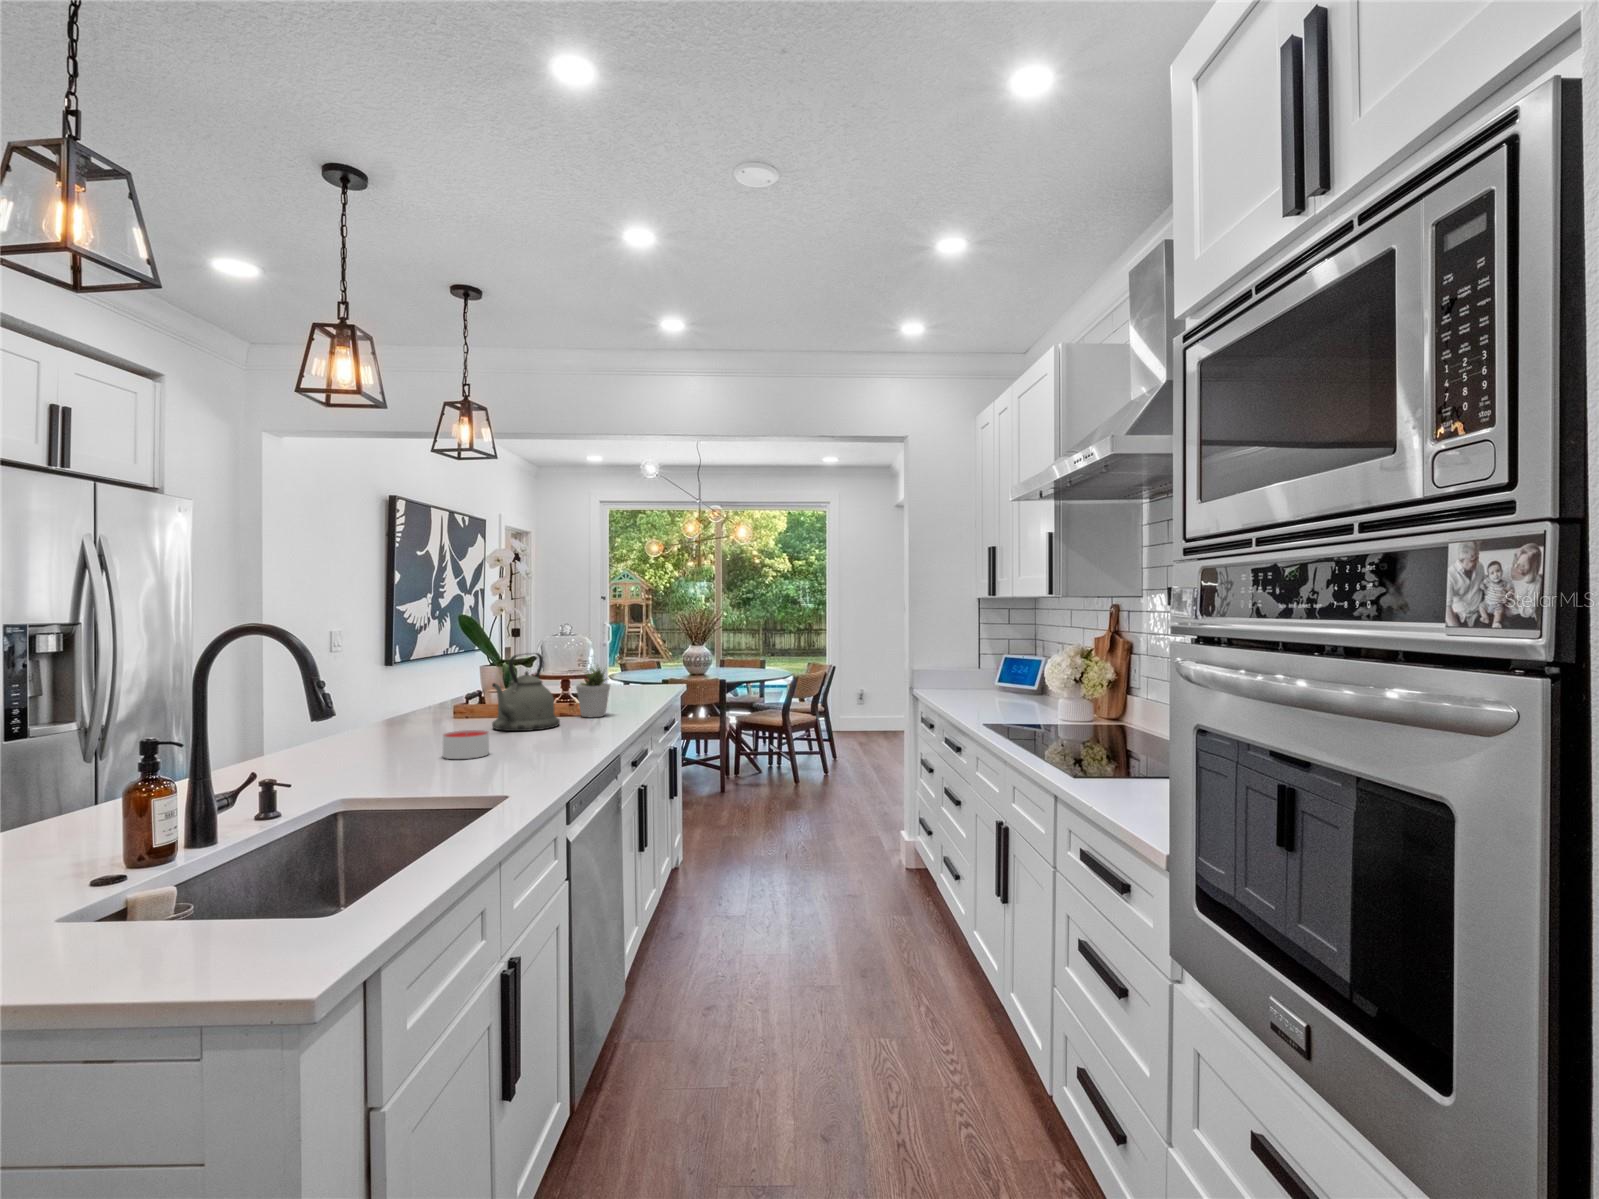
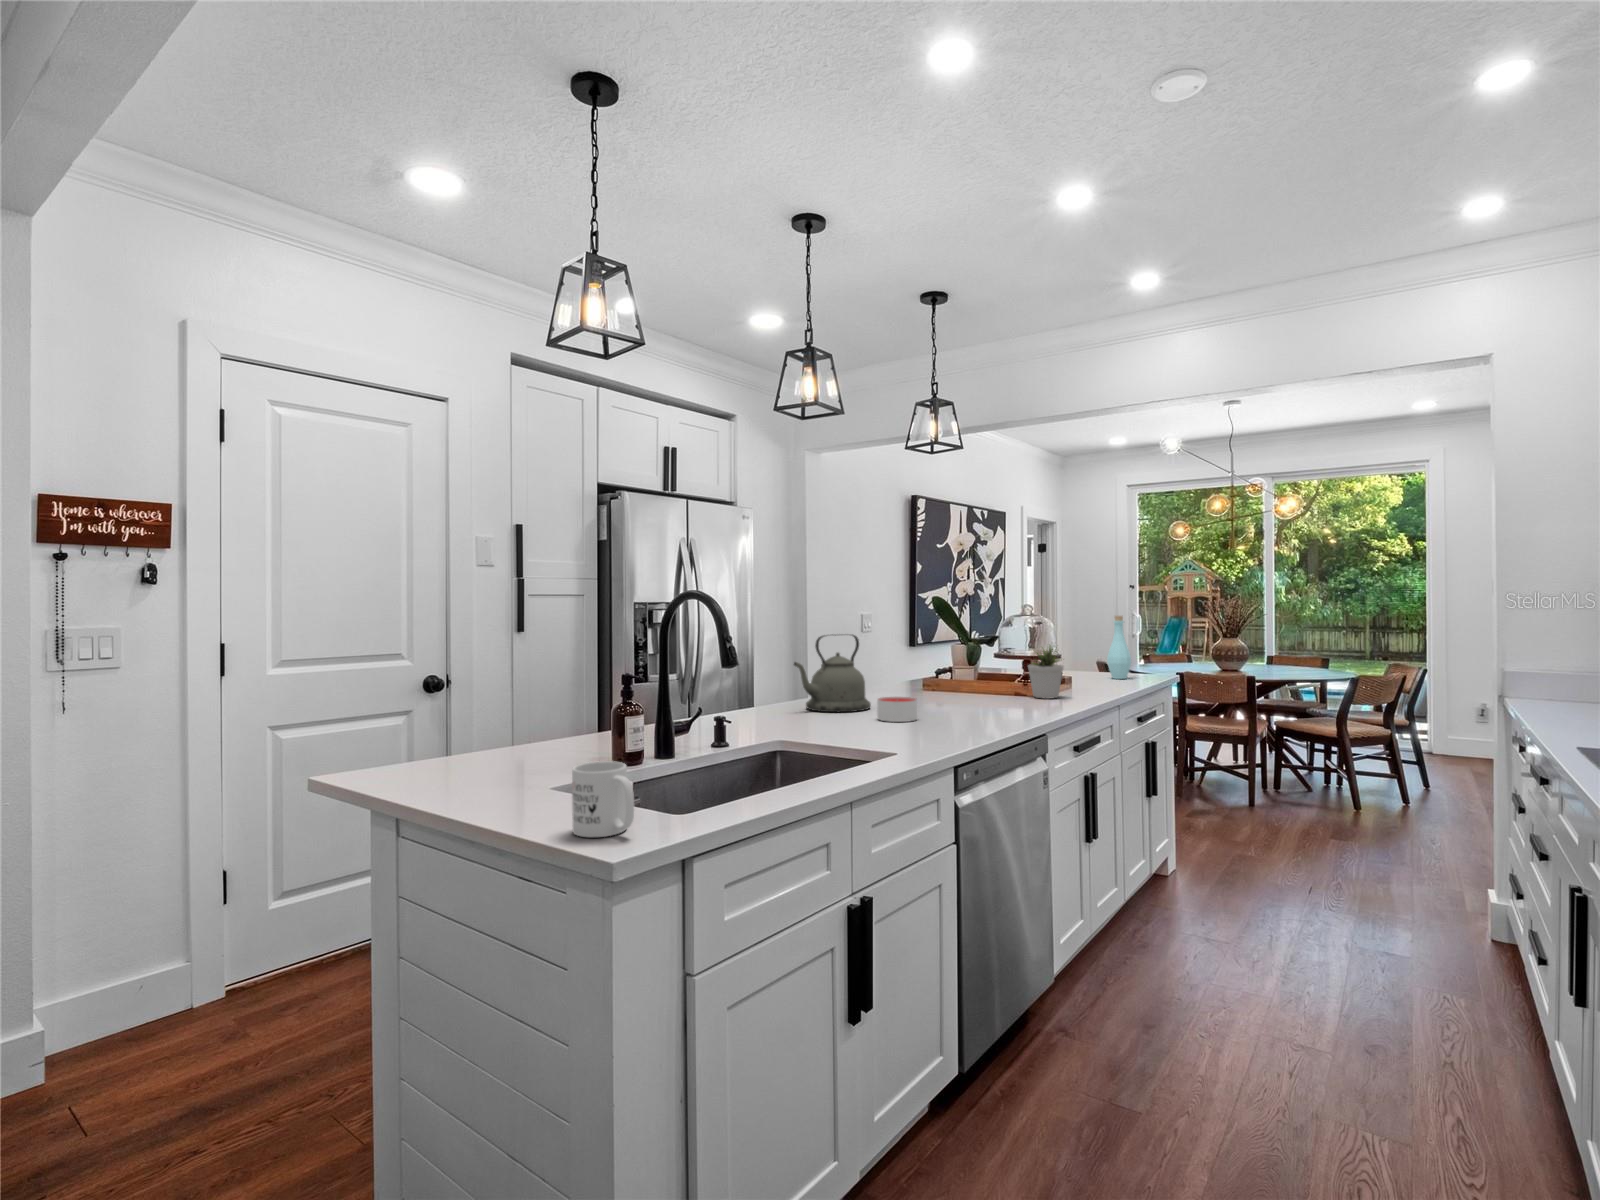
bottle: none [627,632,649,692] -> present [1107,616,1131,679]
kettle: present [492,653,560,731] -> present [794,635,871,712]
mug: none [188,864,300,975] -> present [572,761,634,837]

